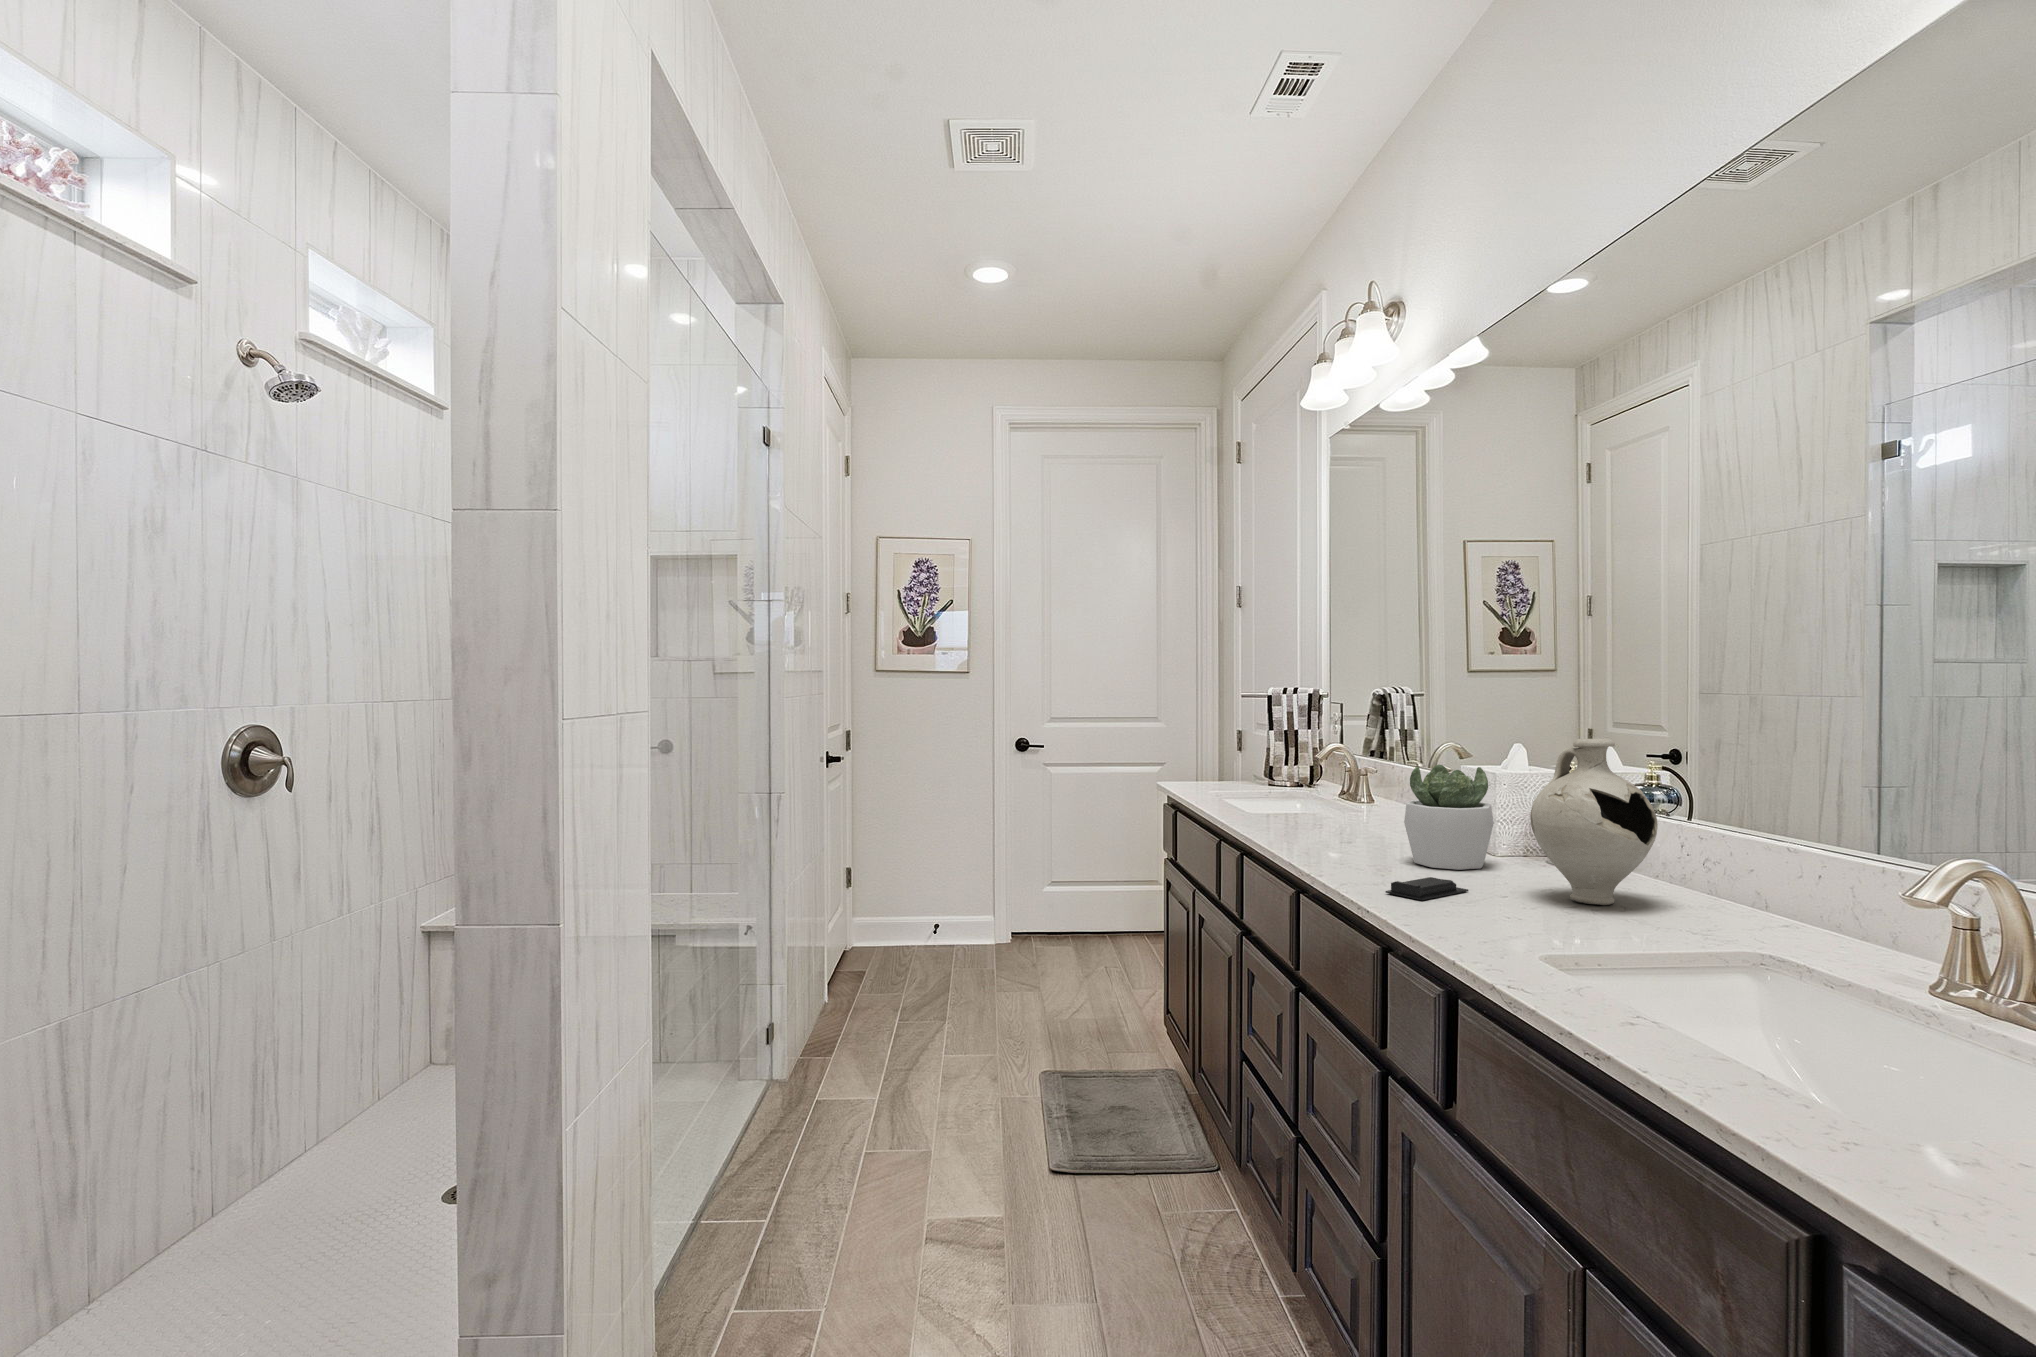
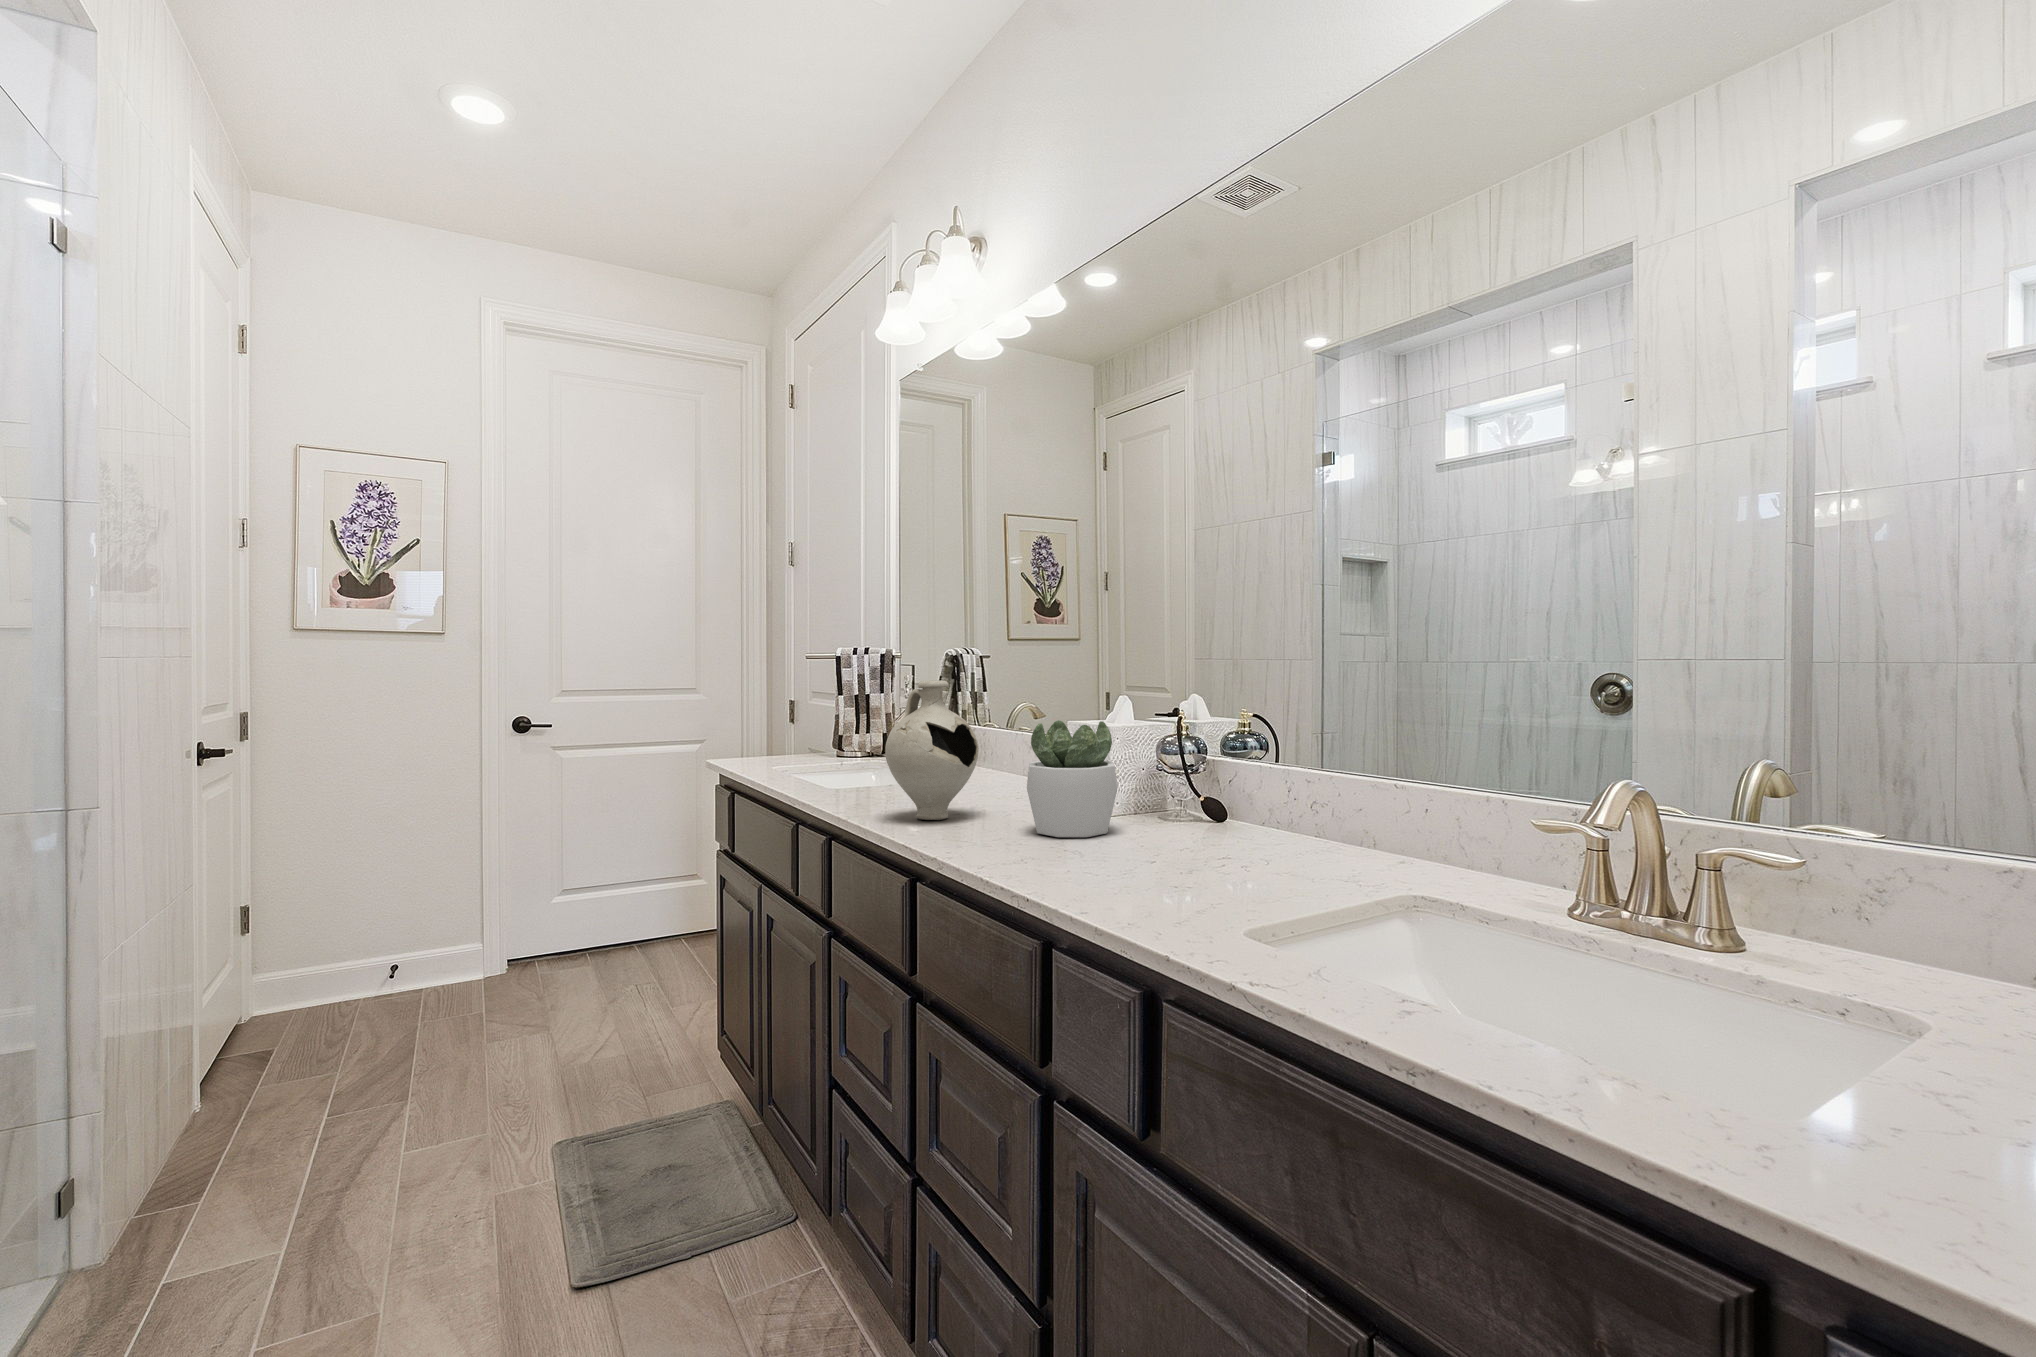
decorative vase: present [1530,739,1658,905] -> present [885,680,979,820]
soap bar: present [1385,877,1468,900] -> none [1030,850,1114,879]

